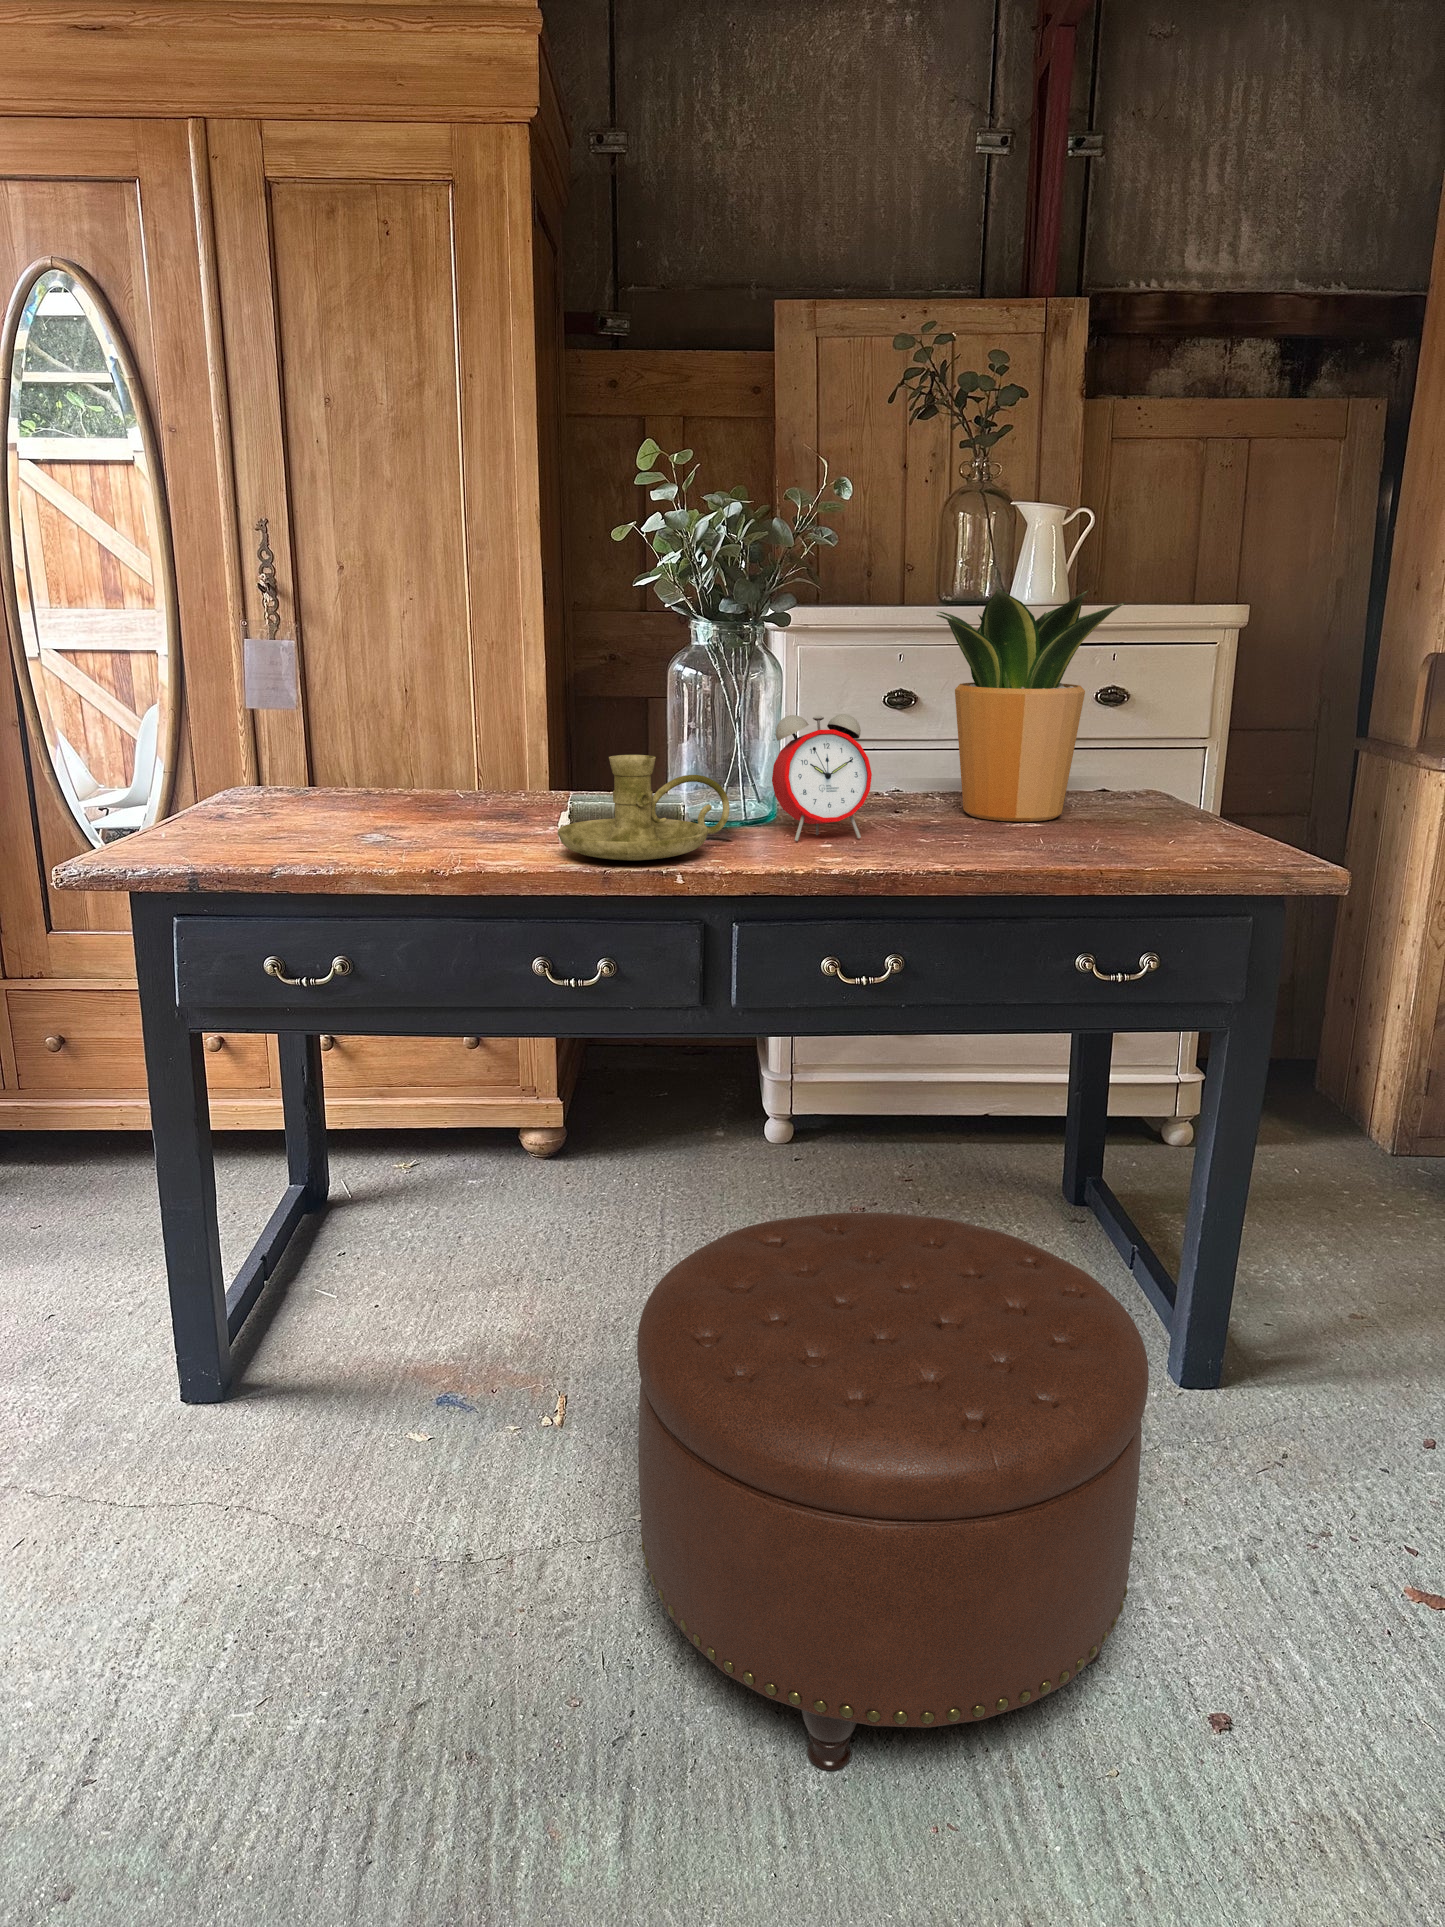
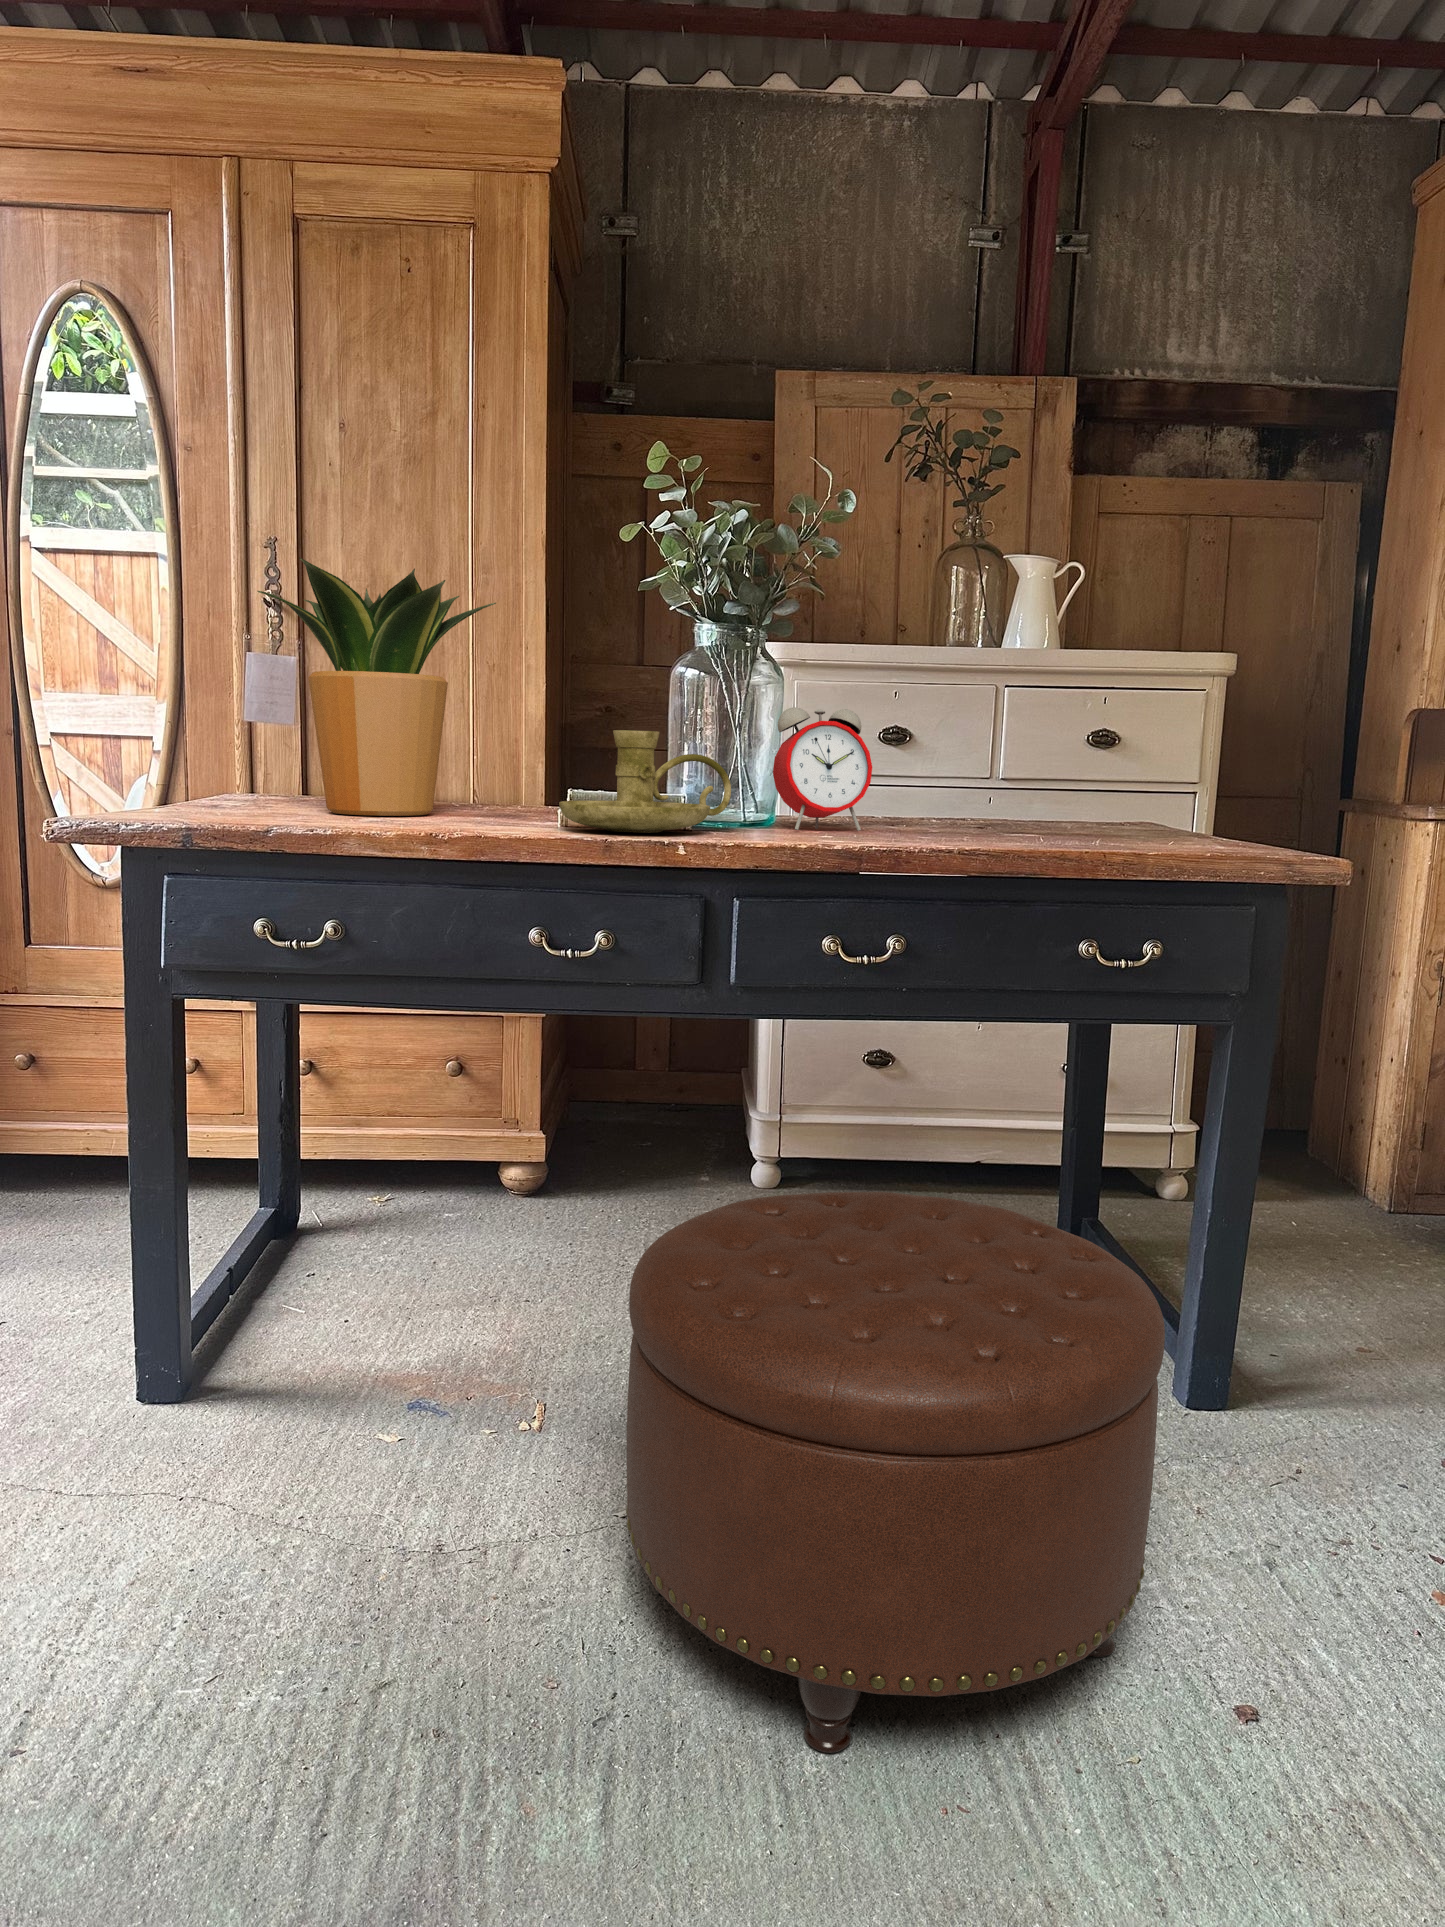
potted plant: present [936,587,1125,821] -> present [258,557,496,816]

